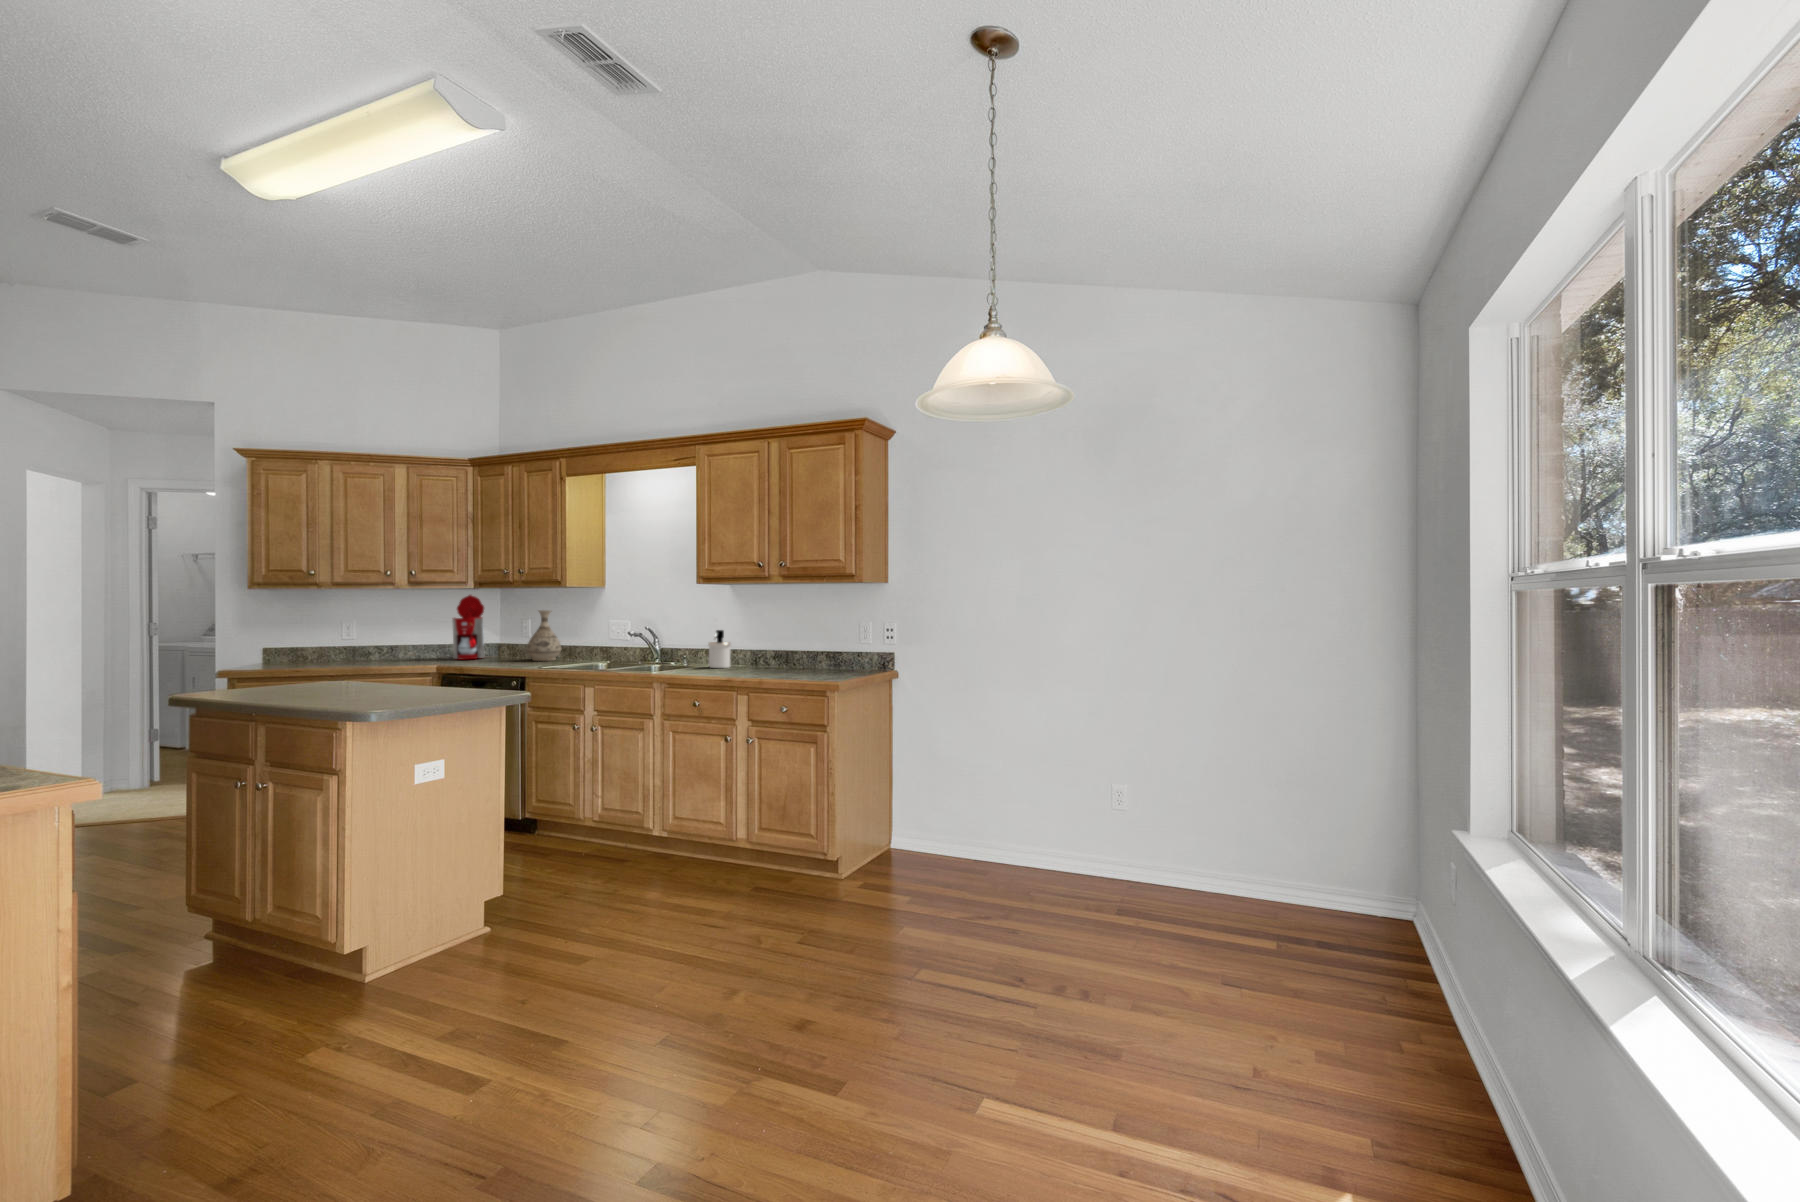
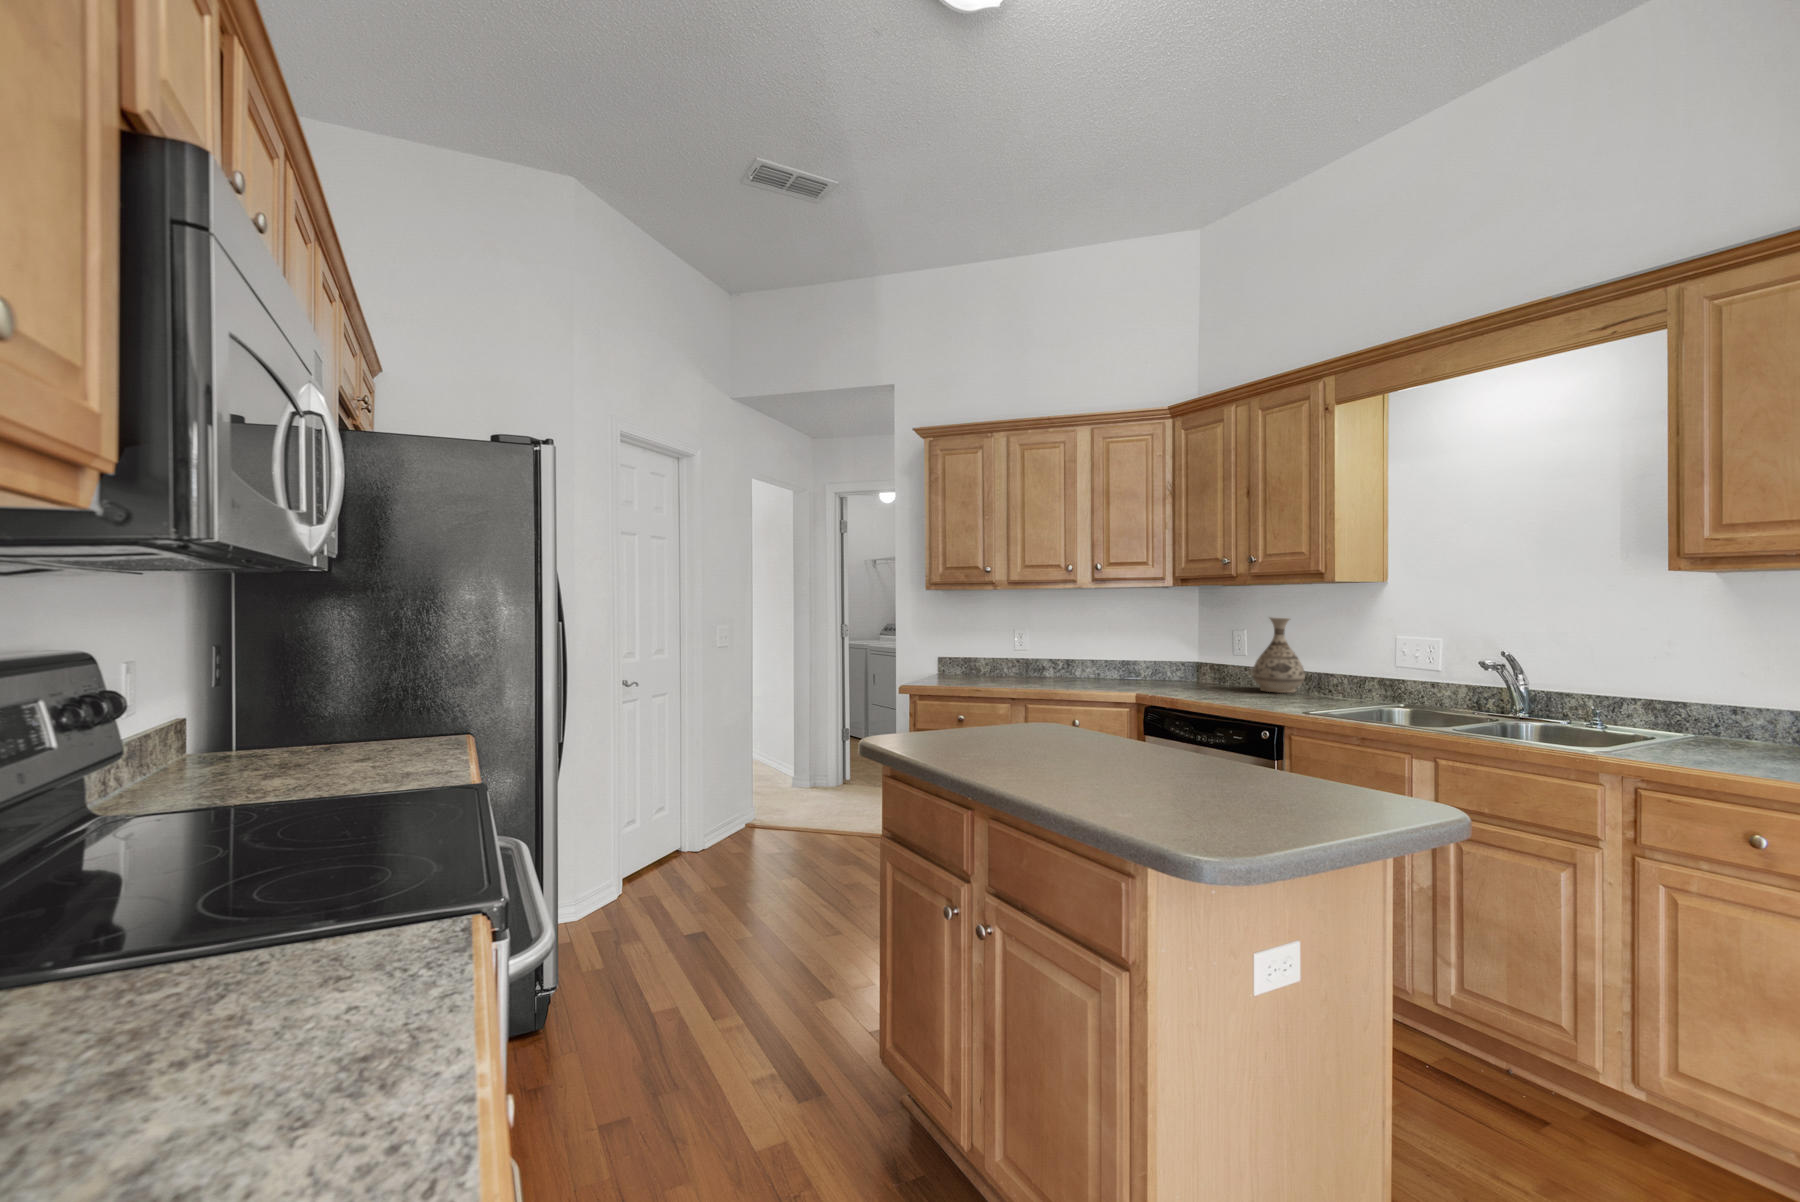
coffee maker: present [452,595,484,660] -> none [1133,595,1184,682]
soap dispenser: present [708,630,731,668] -> none [1674,664,1739,743]

